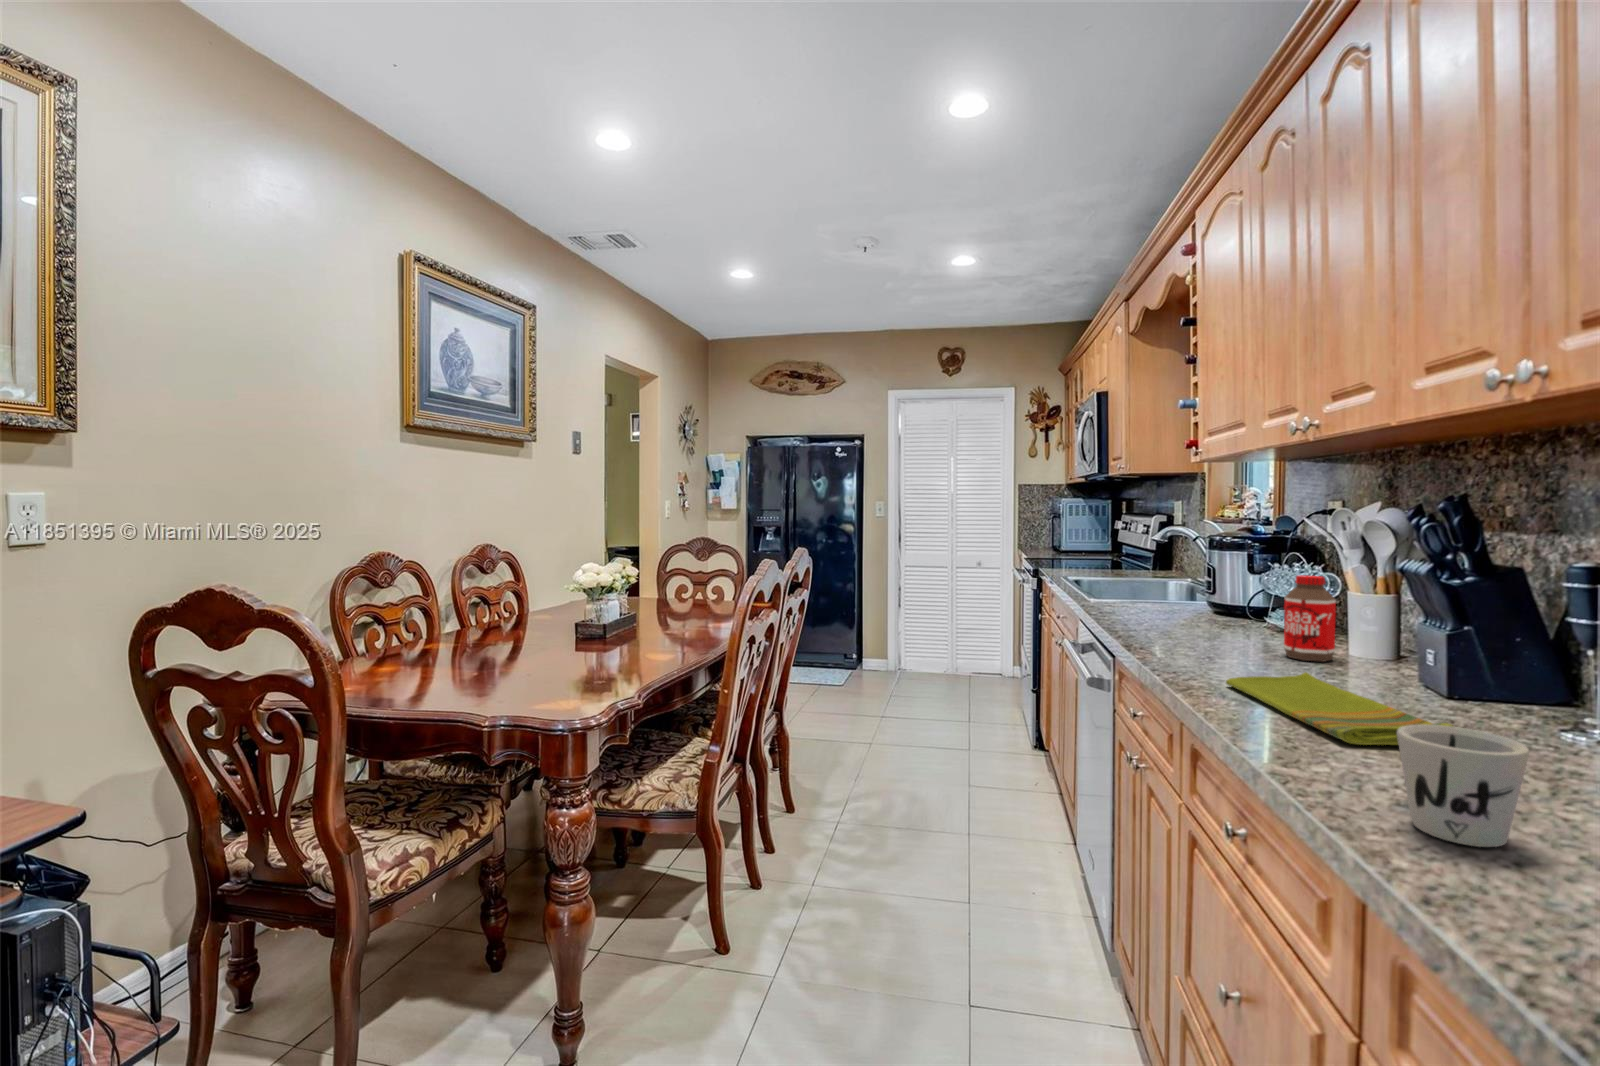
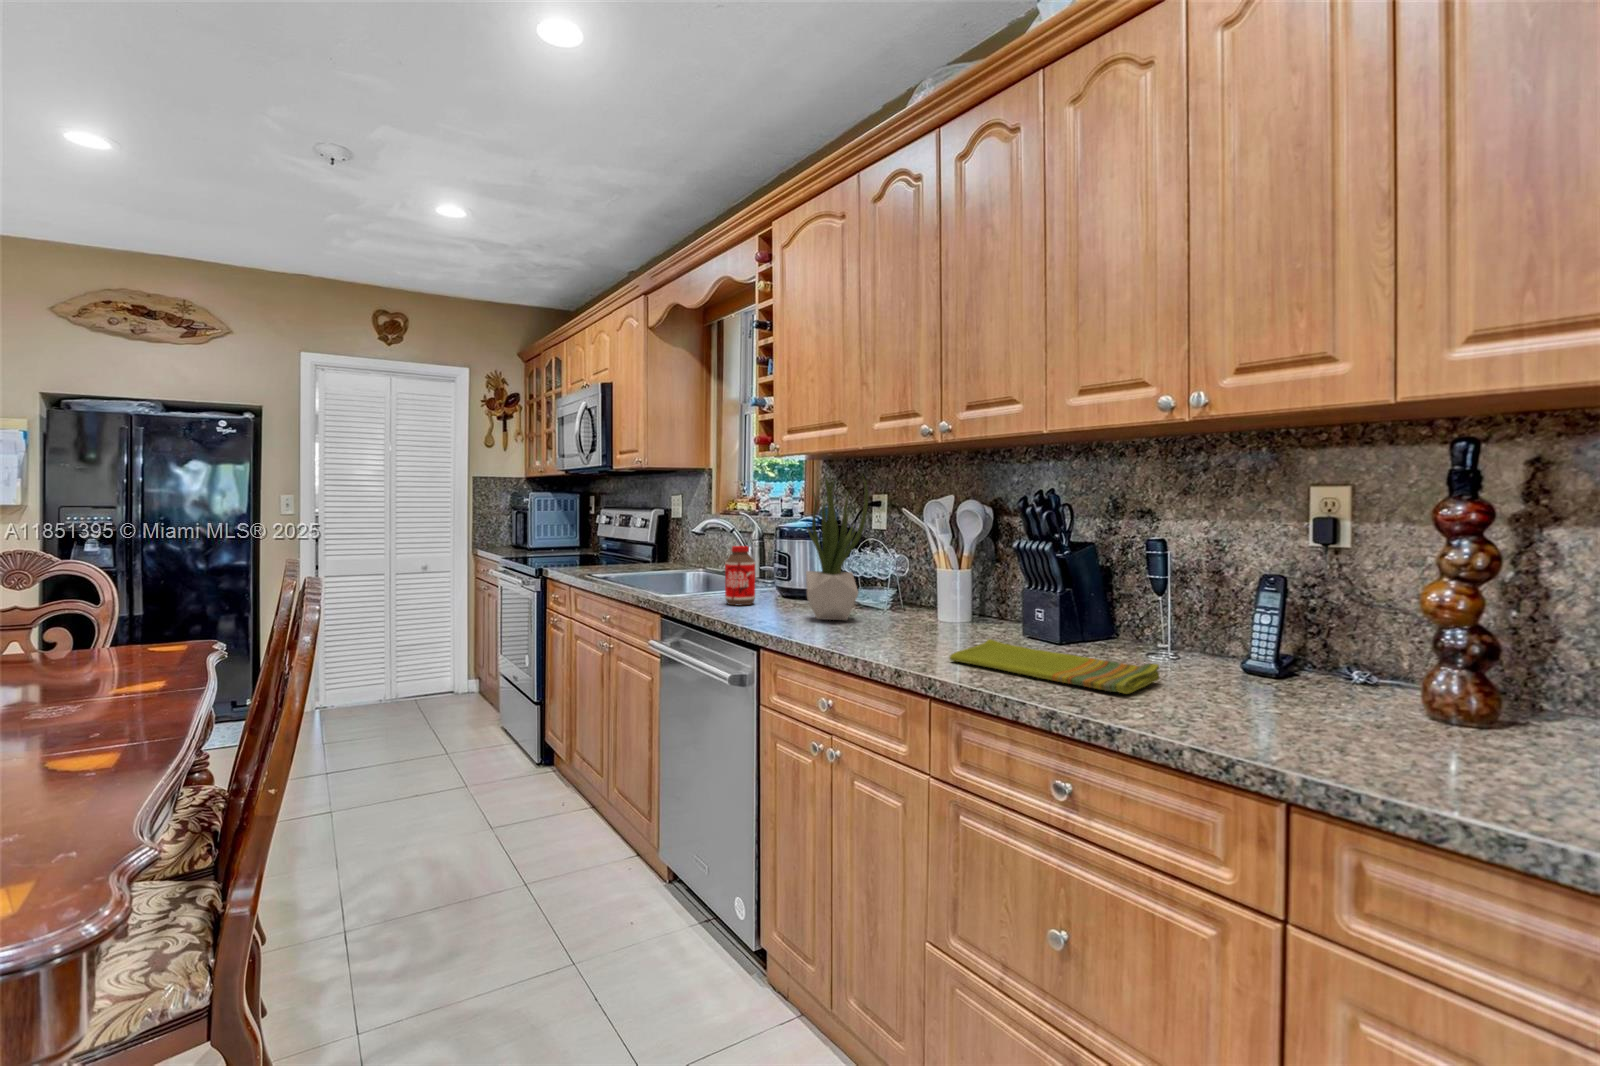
potted plant: none [1167,479,1250,640] -> present [806,475,868,620]
bottle: present [1284,575,1336,662] -> present [725,546,755,605]
mug: present [1397,725,1529,847] -> none [1266,666,1378,758]

